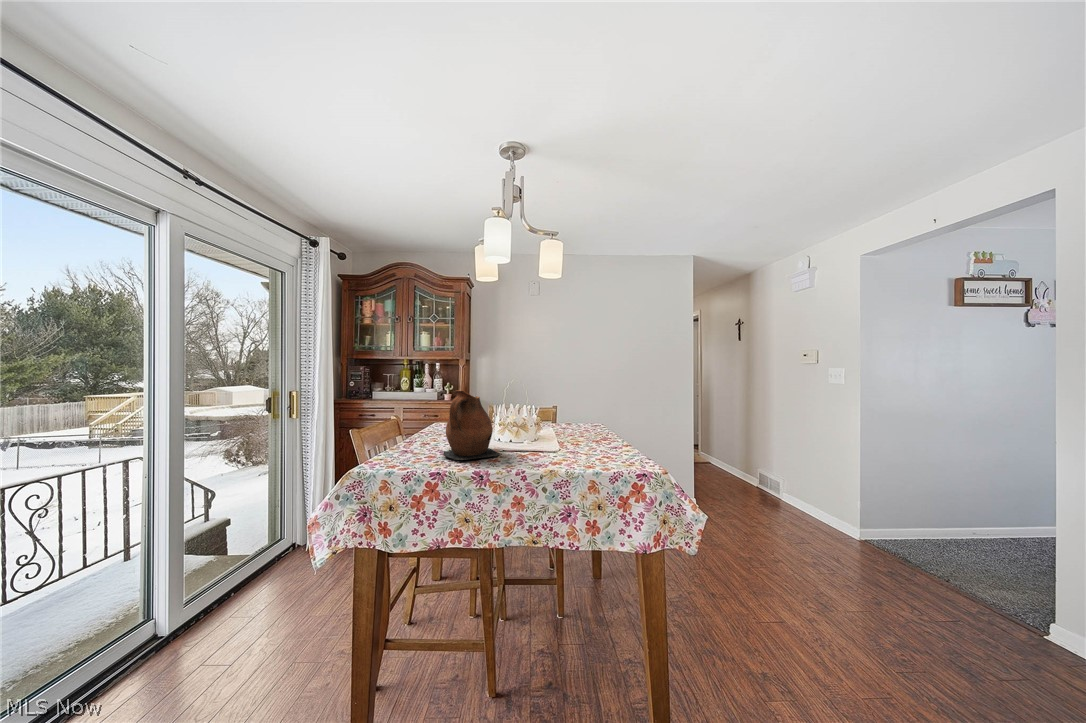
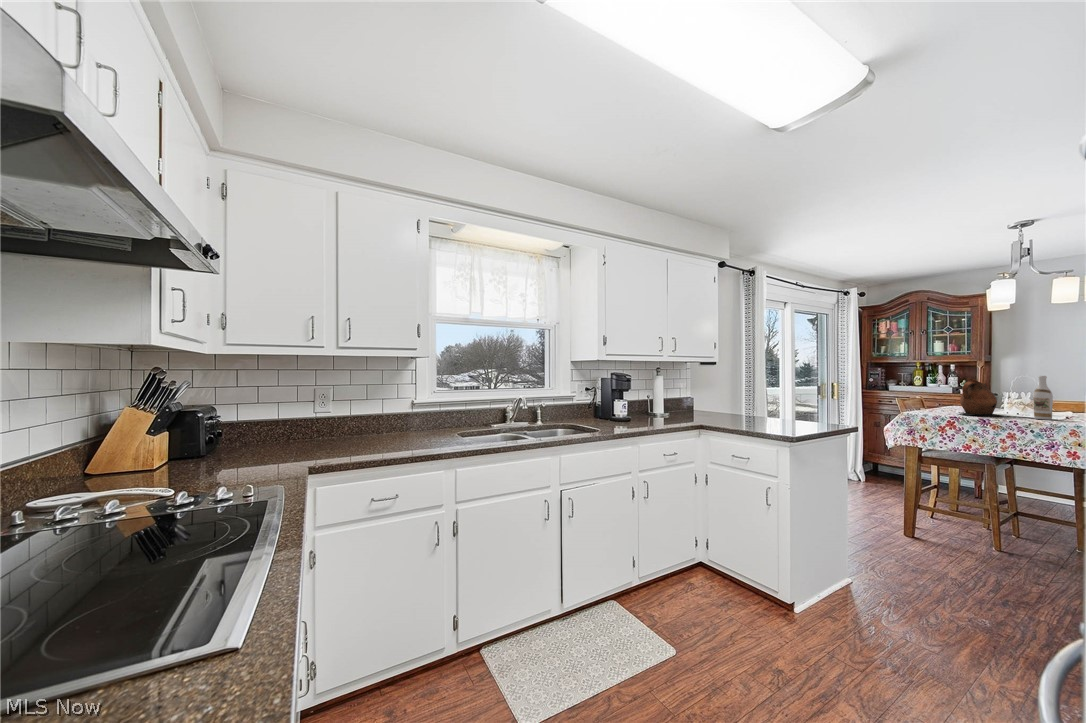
wine bottle: none [538,384,559,459] -> present [1033,376,1053,420]

